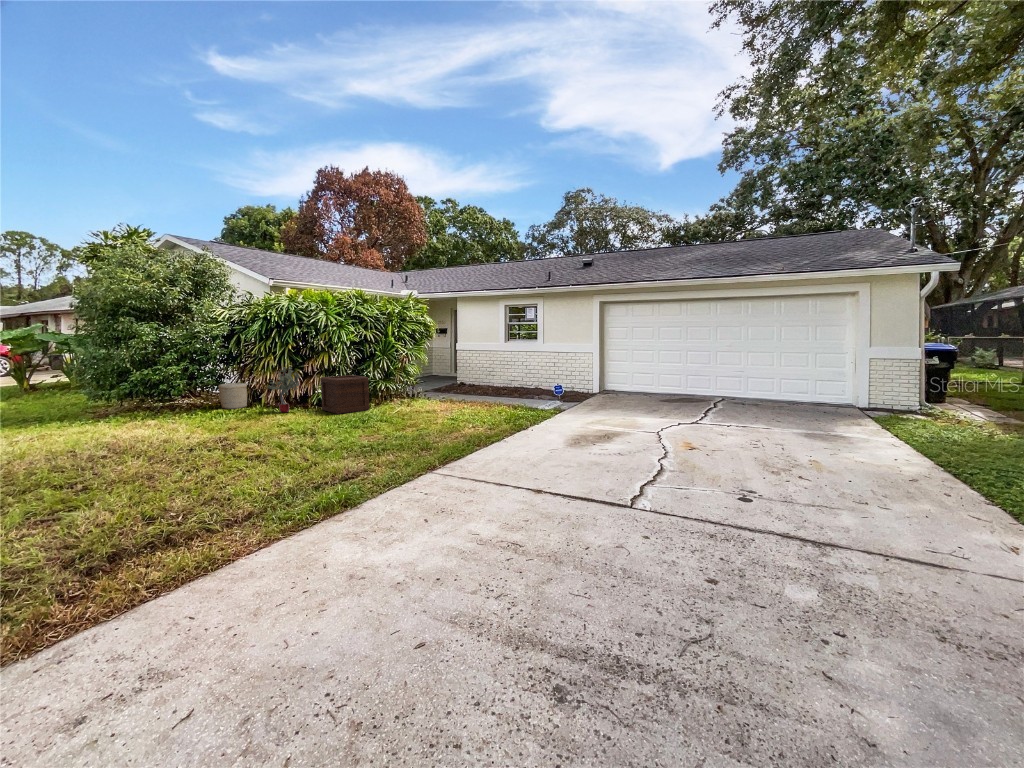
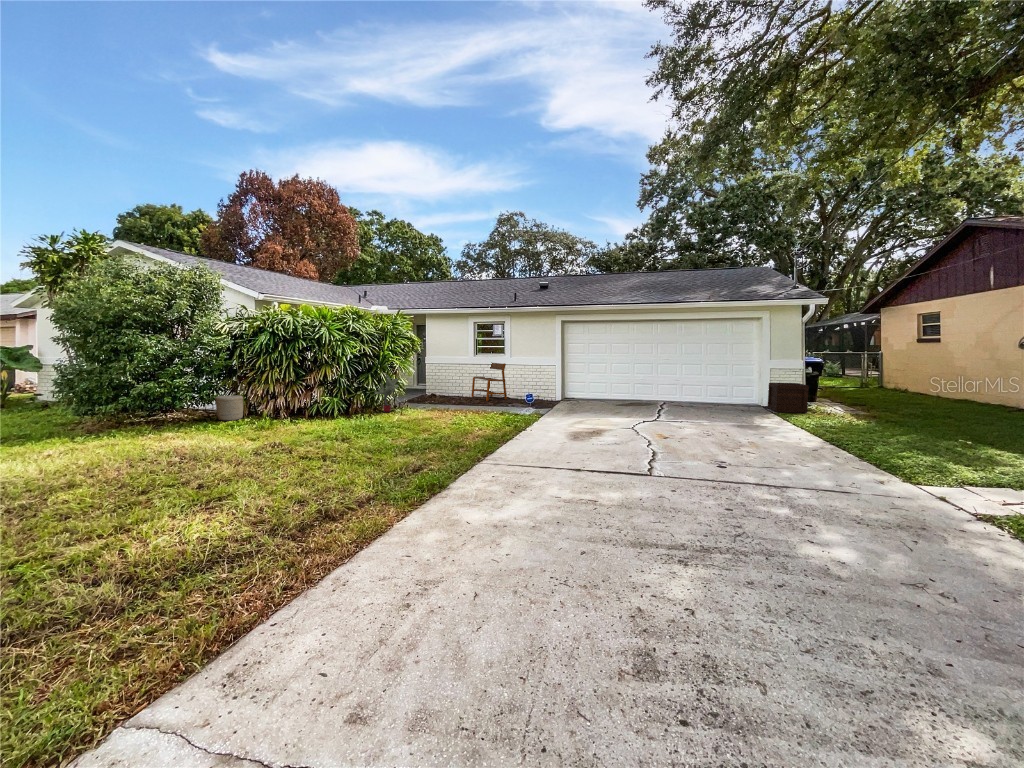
bench: none [501,350,536,393] -> present [472,362,507,401]
potted tree: present [268,367,299,413] -> present [375,375,398,412]
wooden crate: present [321,375,369,414] -> present [768,383,809,413]

